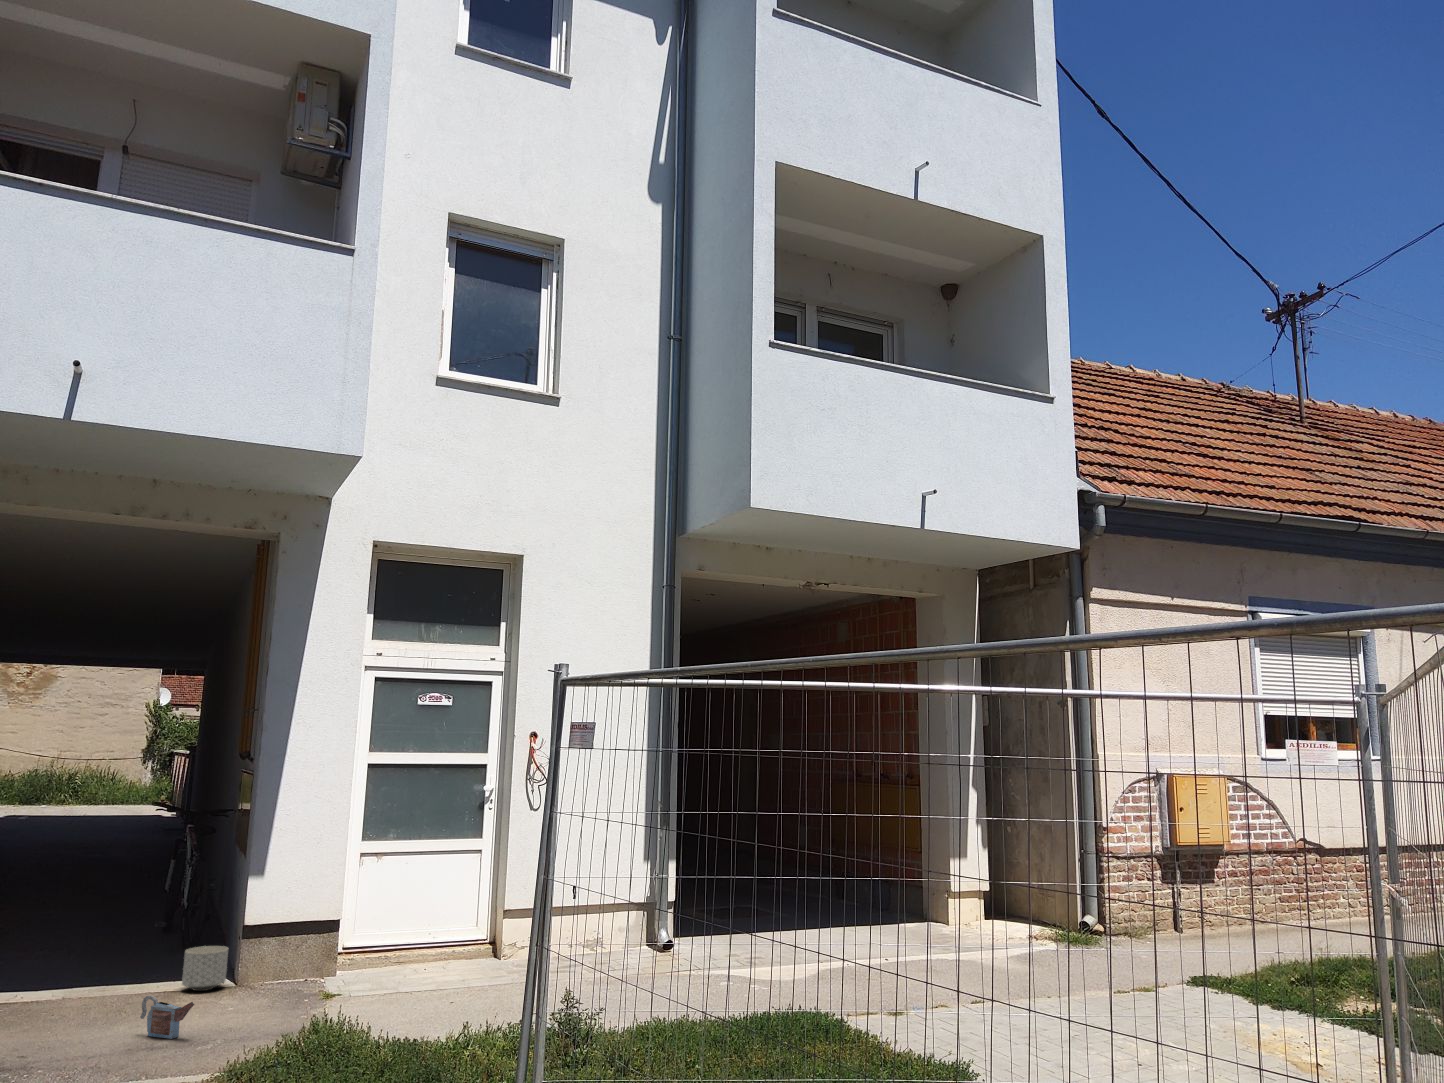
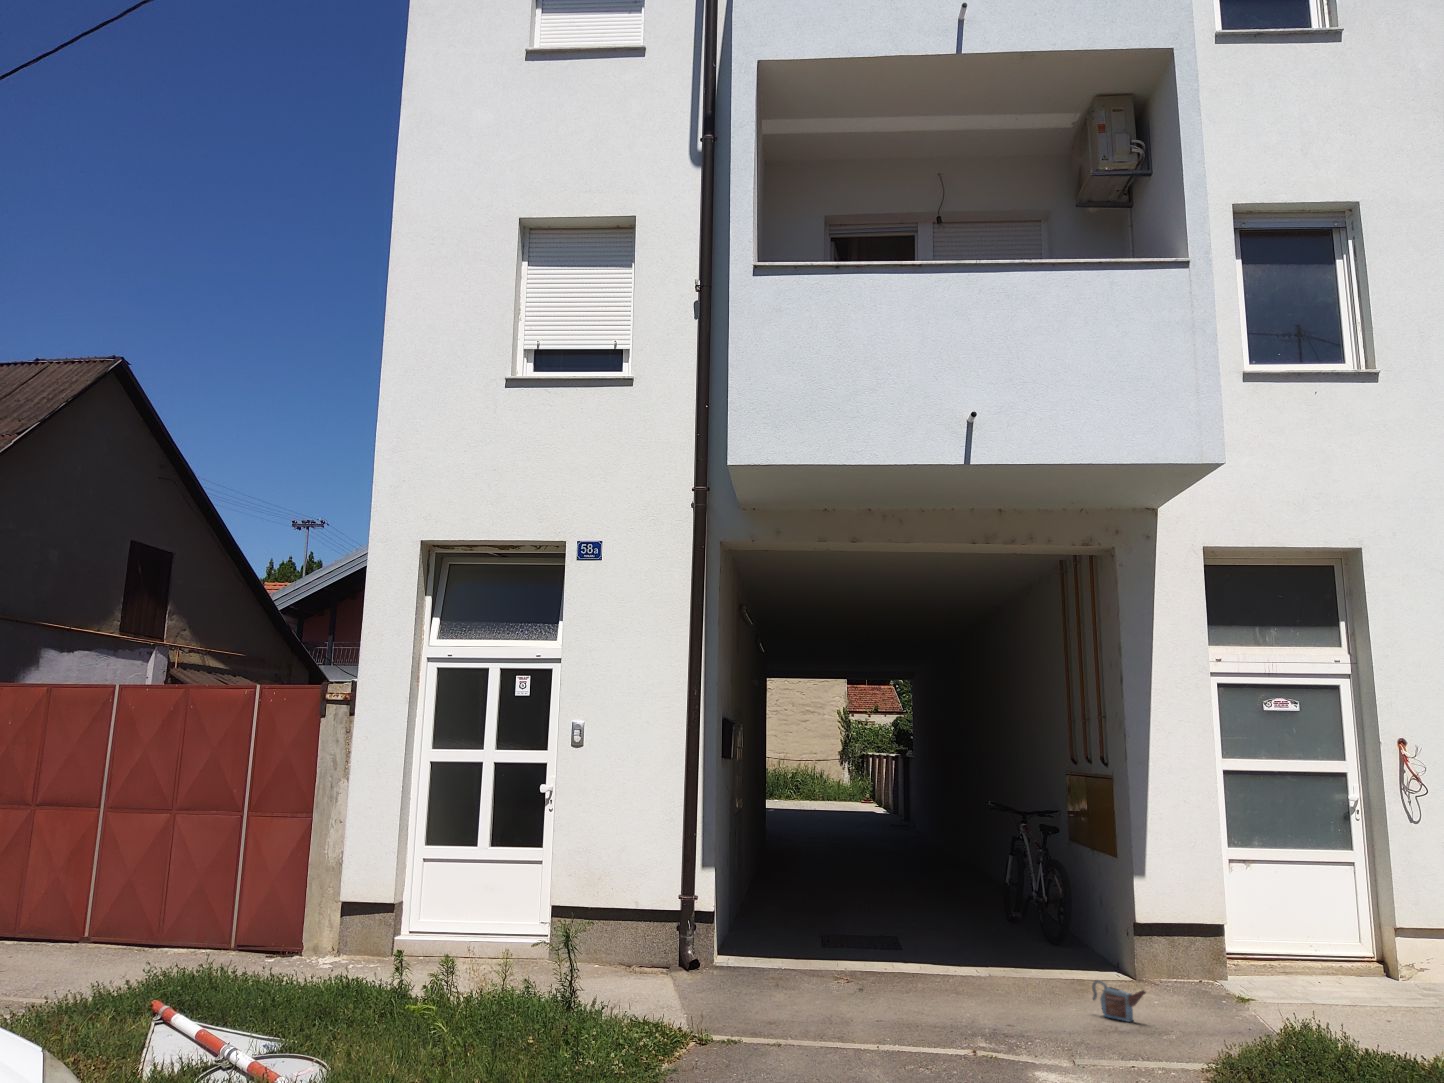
planter: present [182,946,228,991] -> none [1086,939,1126,981]

